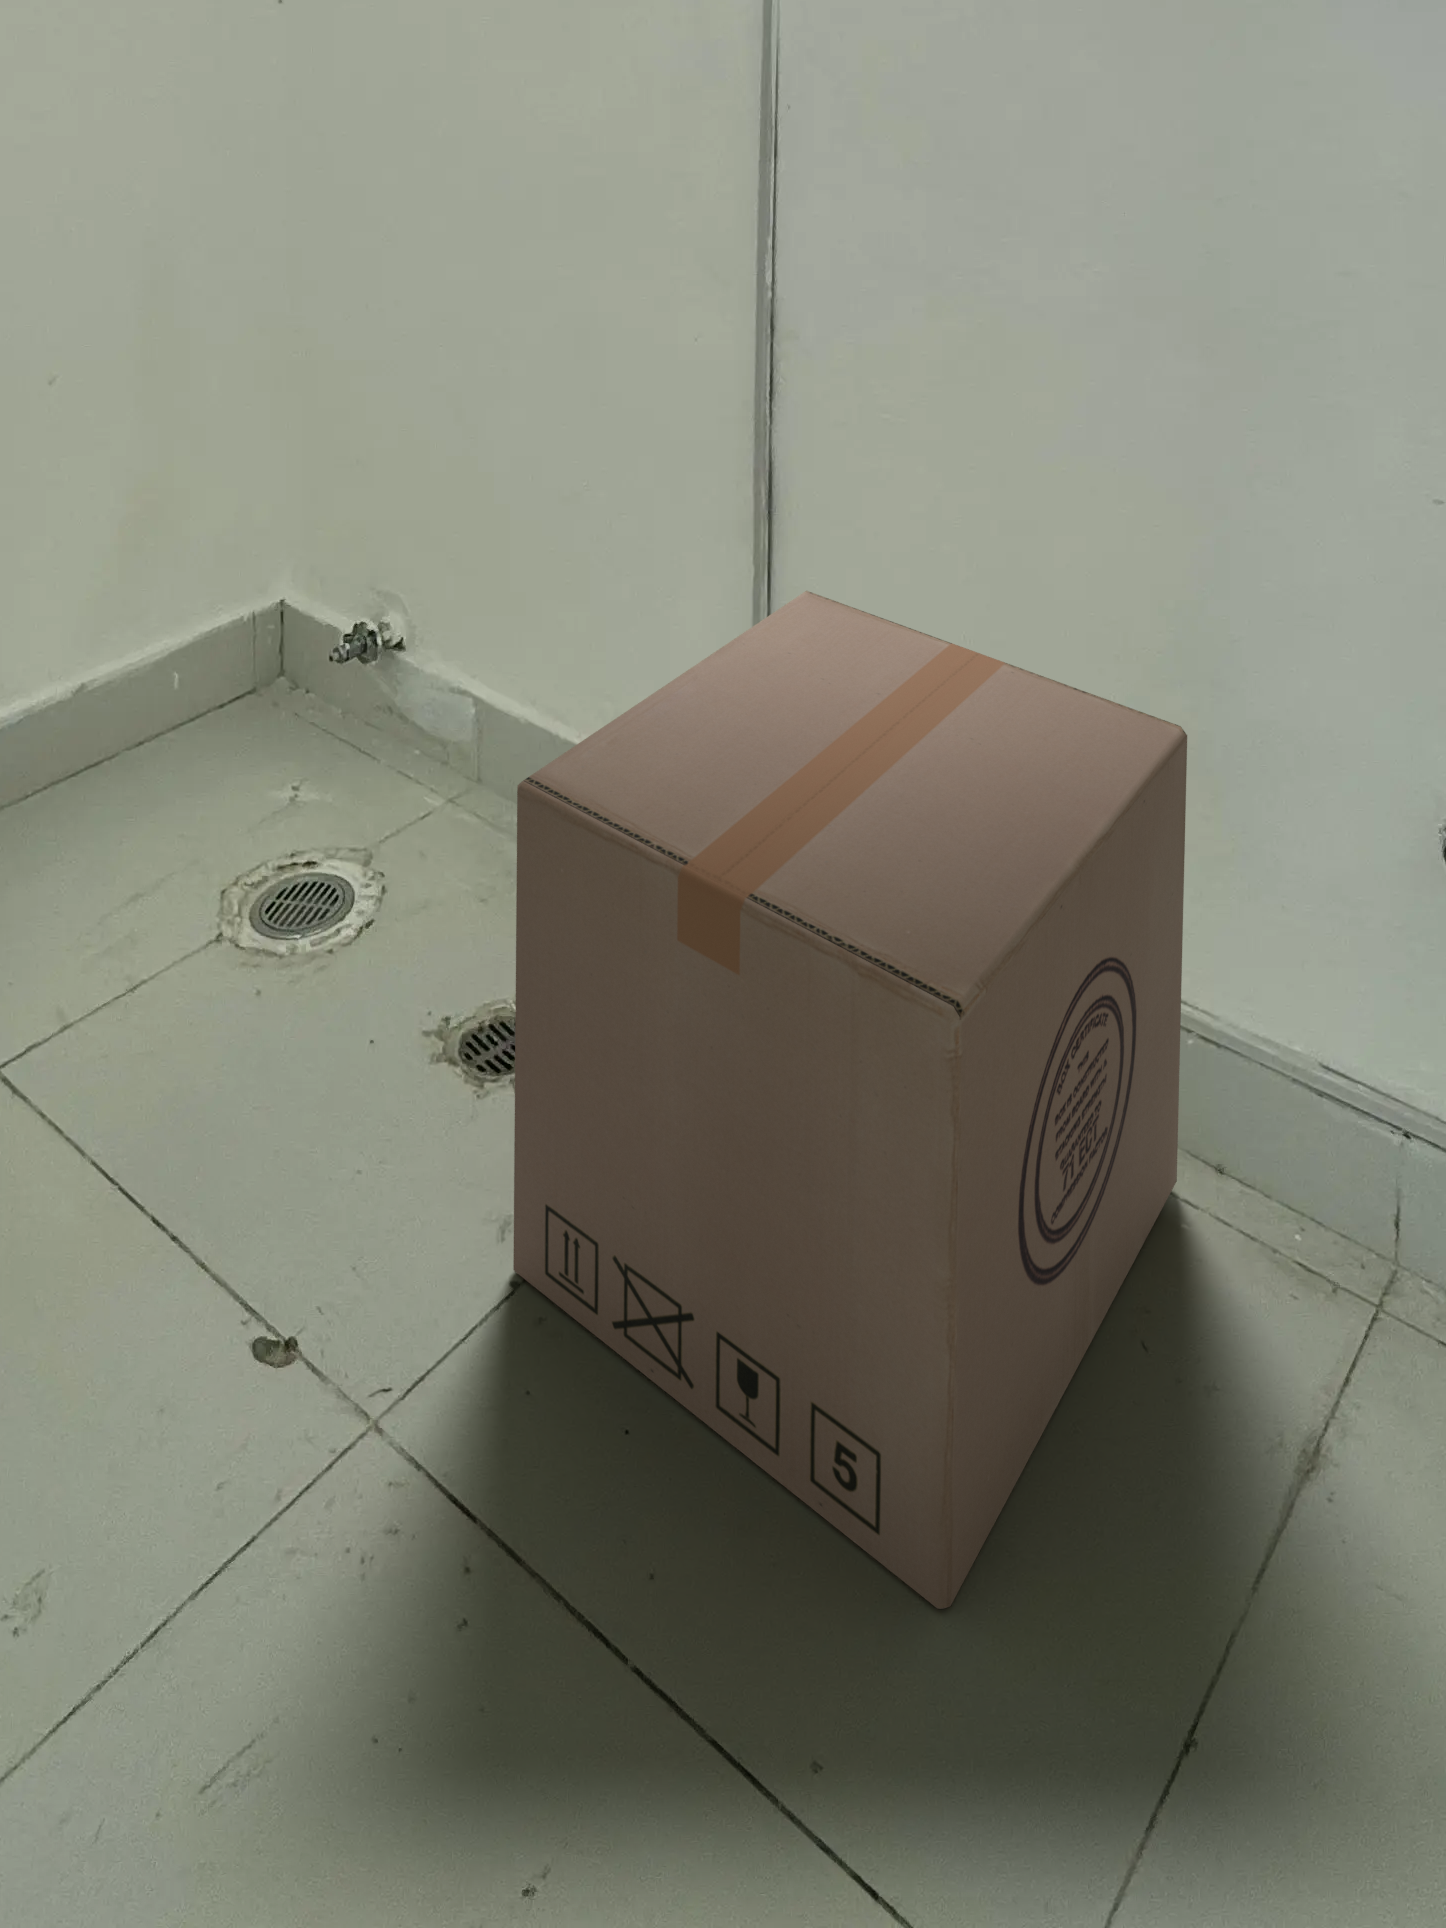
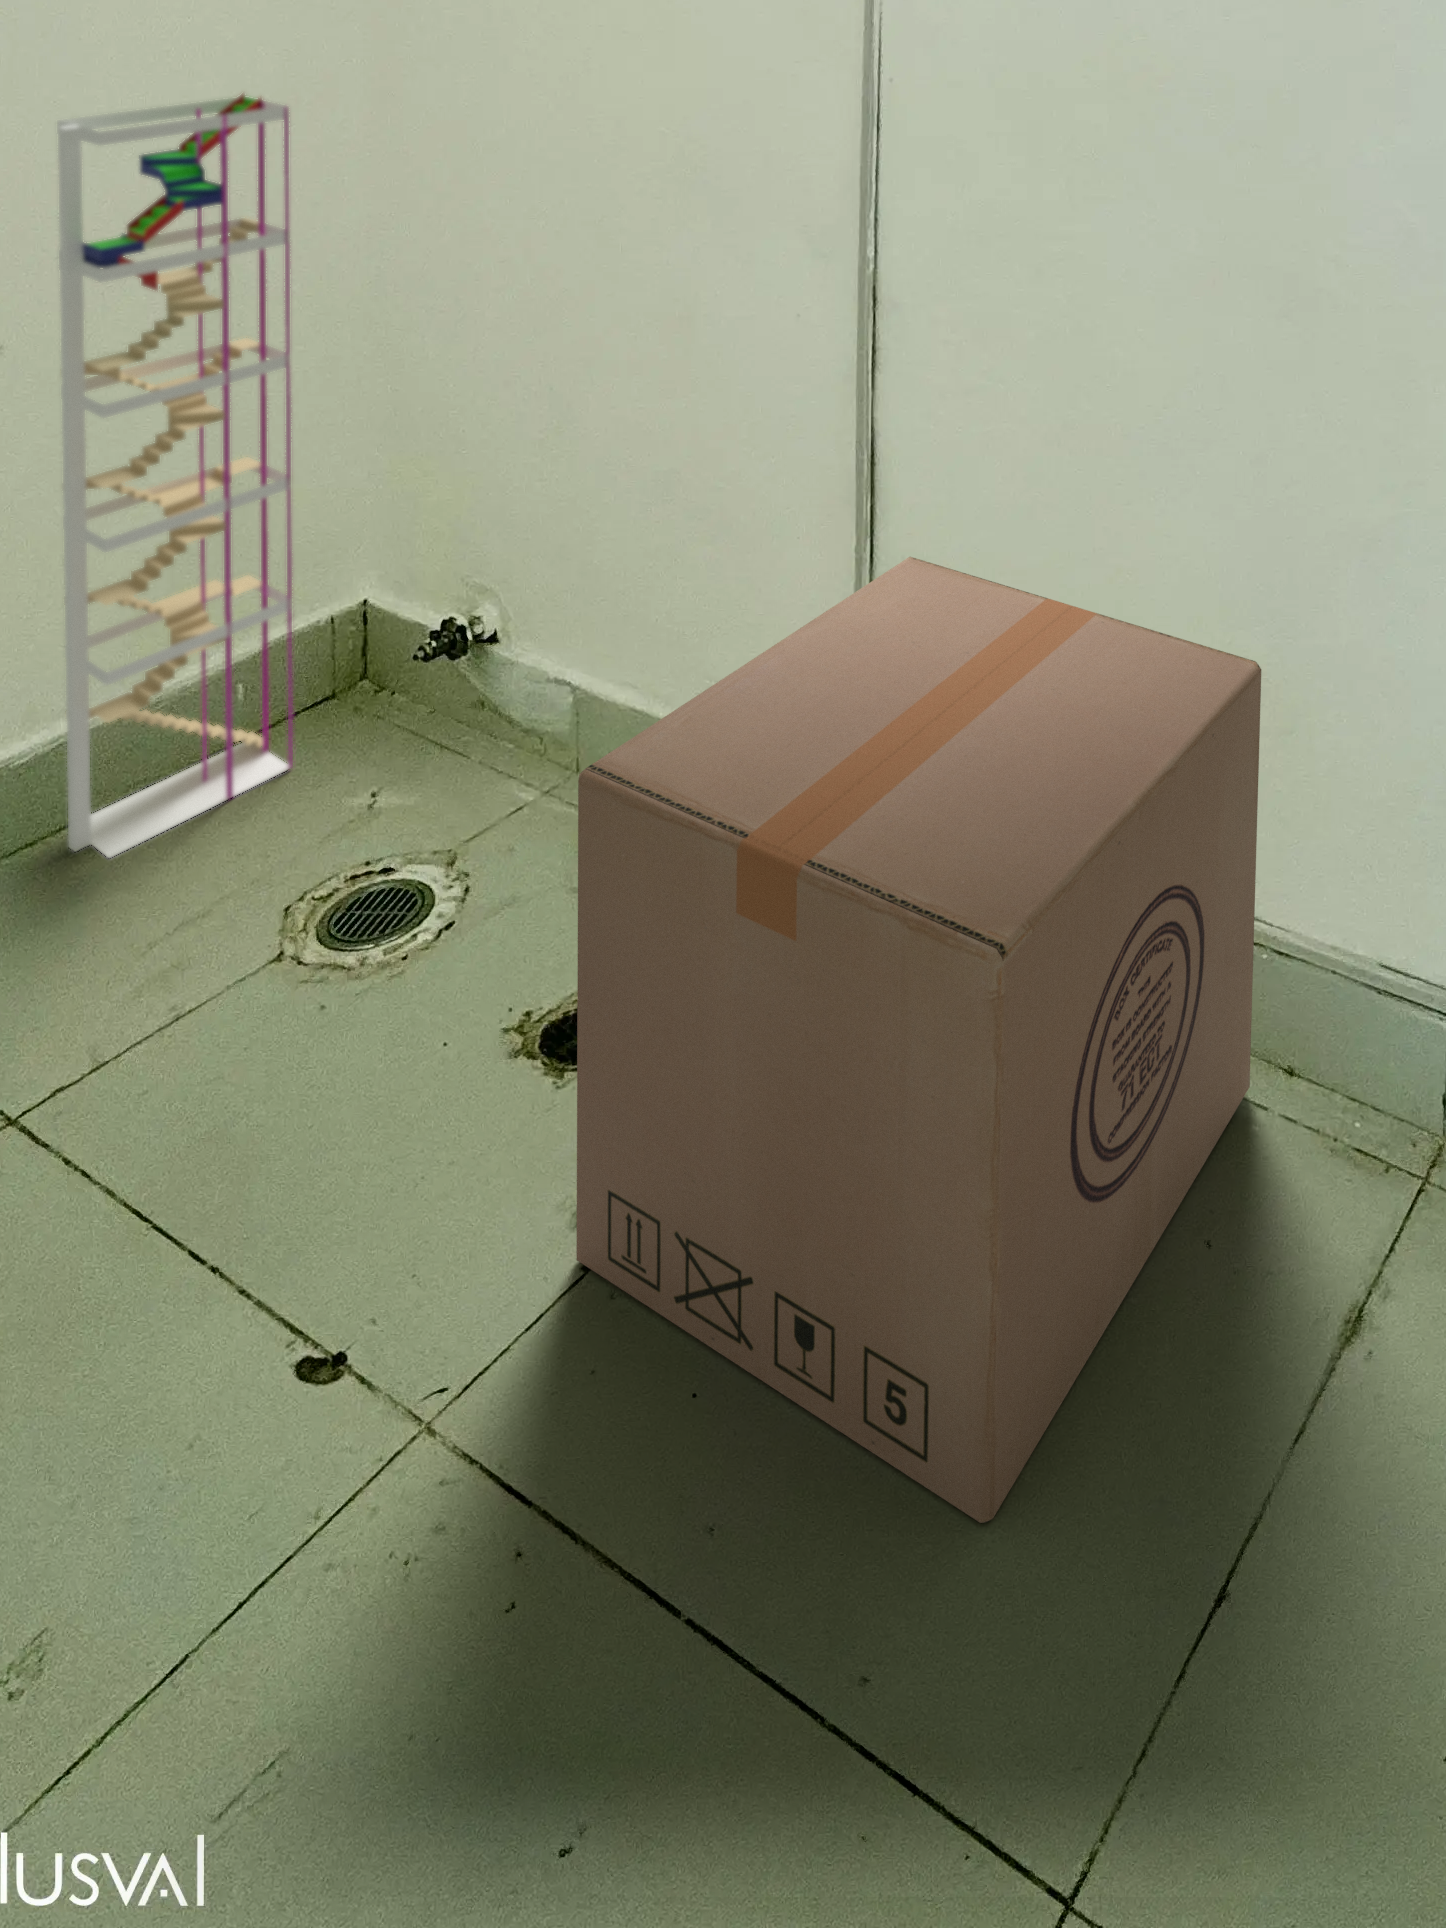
shelving unit: none [24,111,215,825] -> present [57,95,293,857]

